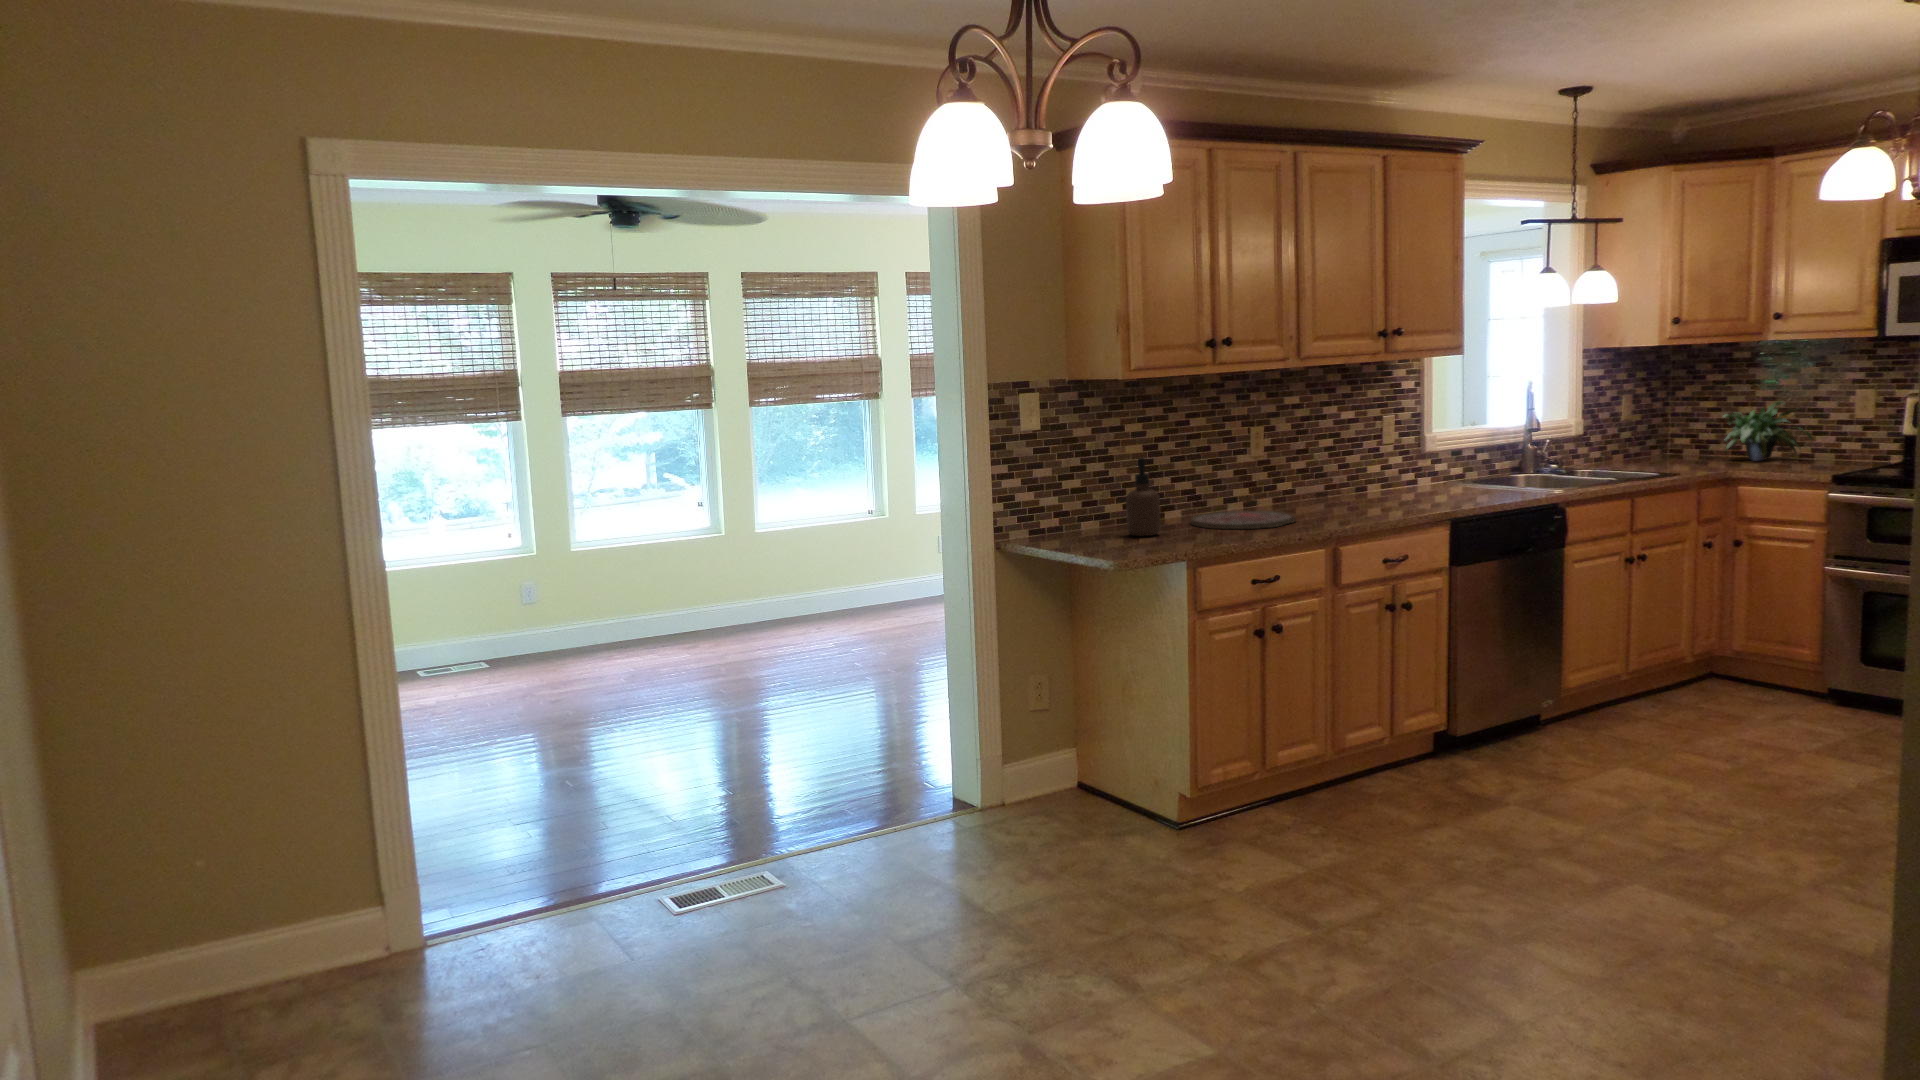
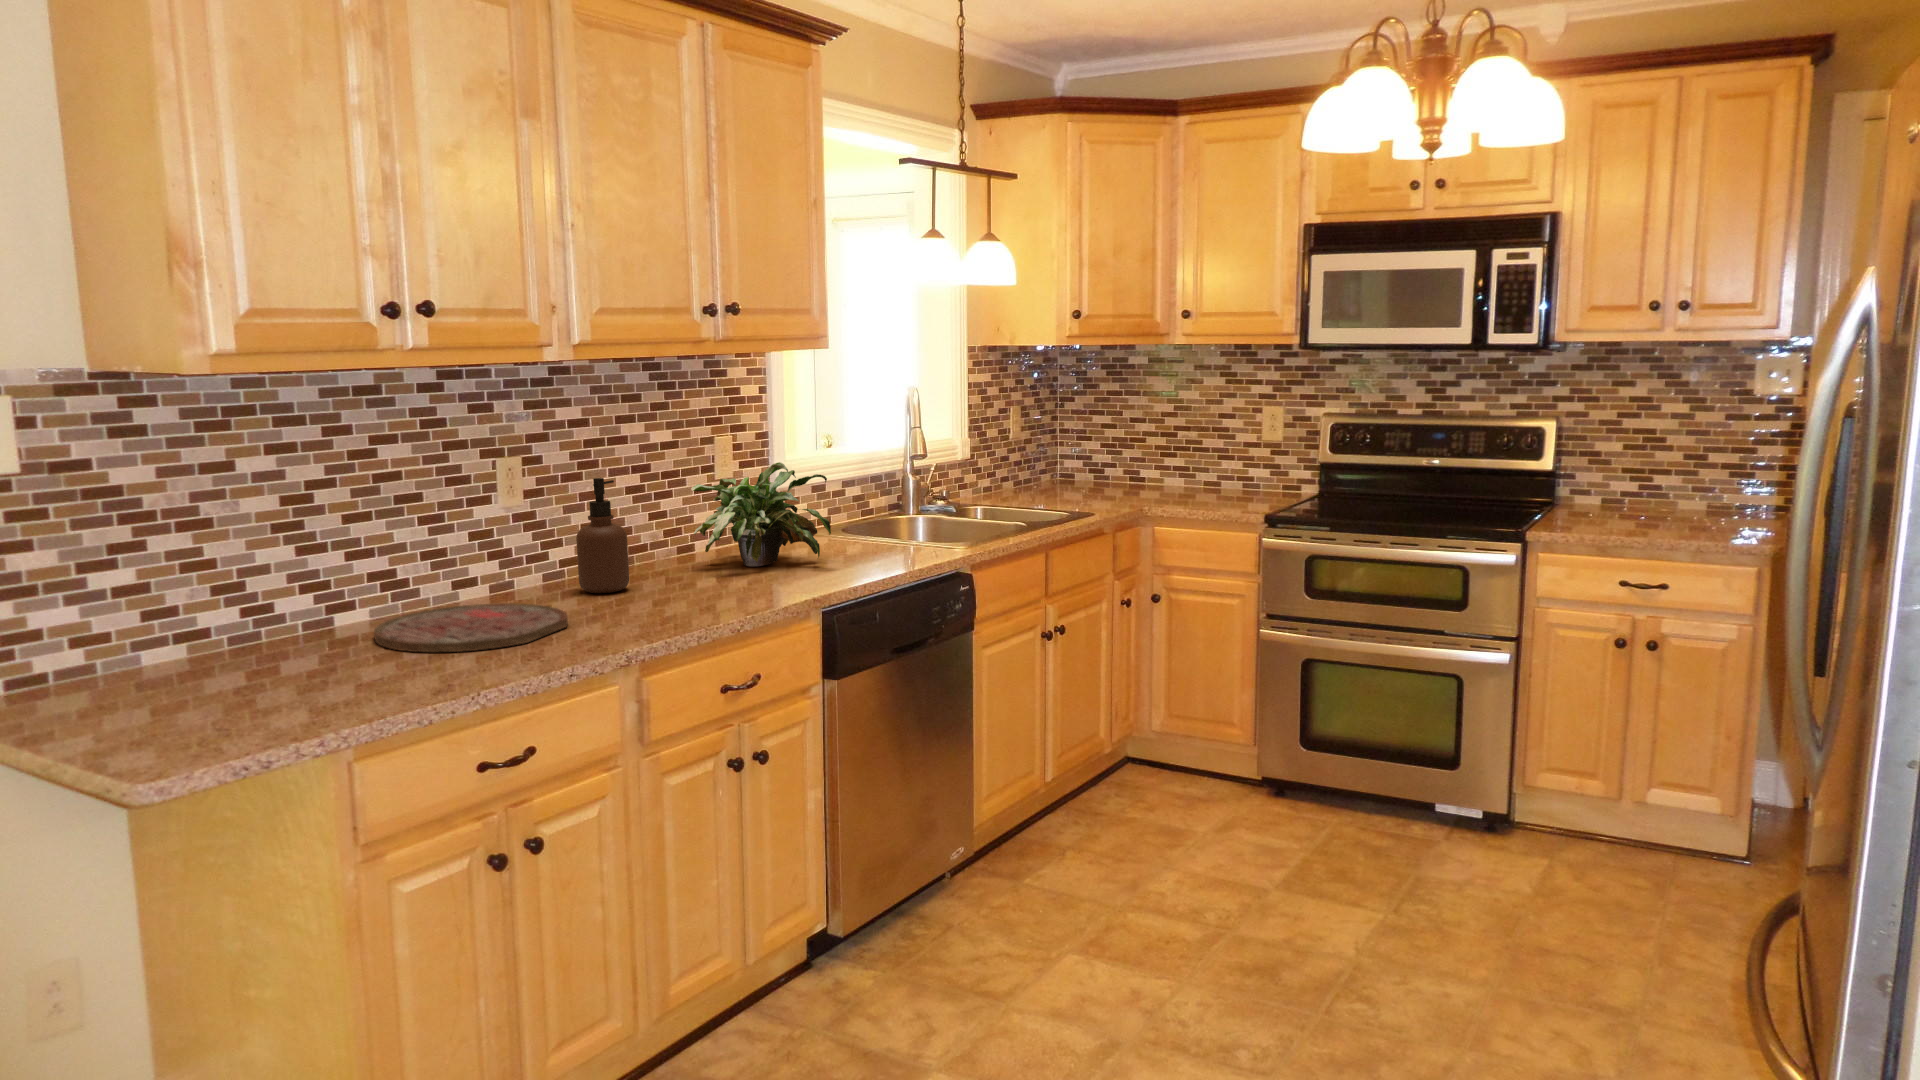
potted plant: present [1723,401,1812,461] -> present [691,462,831,566]
soap dispenser: present [1126,458,1161,536] -> present [576,478,629,593]

